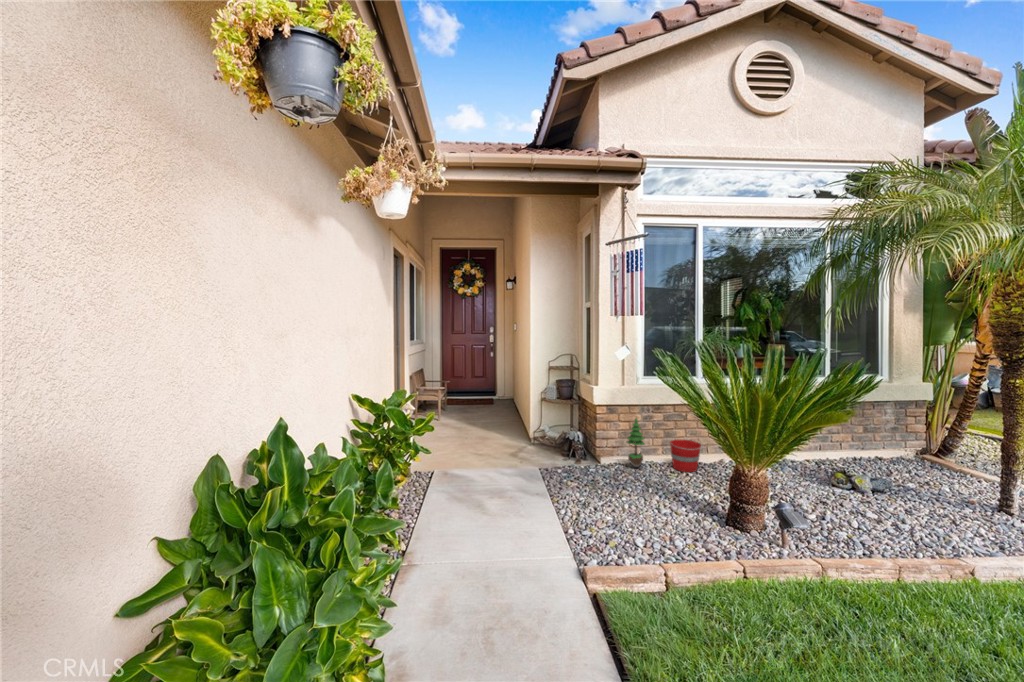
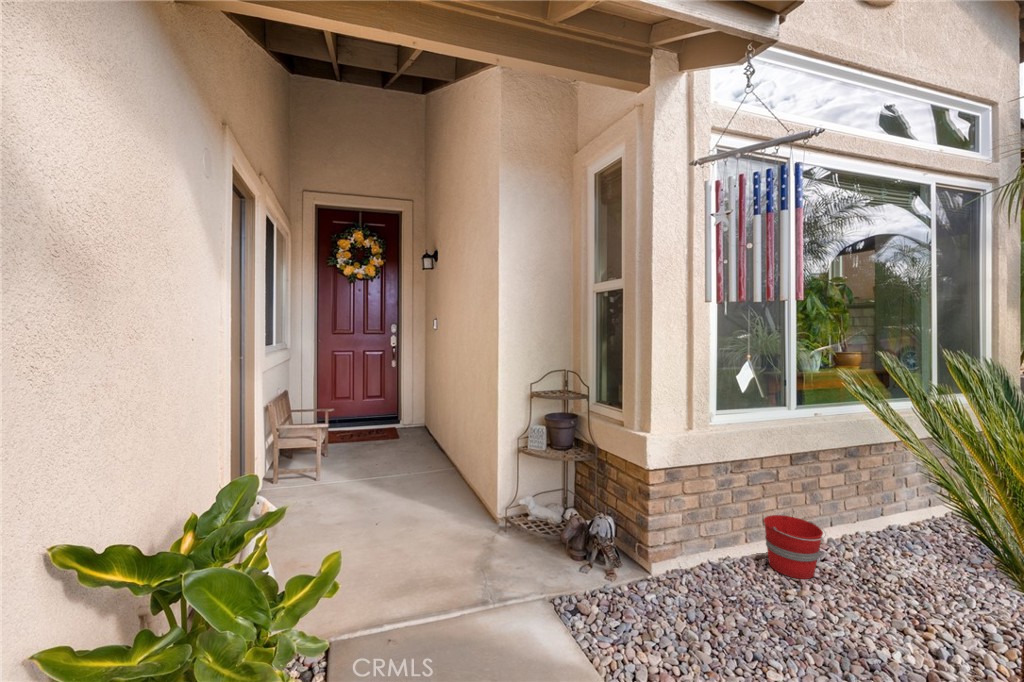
potted tree: present [627,418,644,467] -> none [703,486,740,578]

